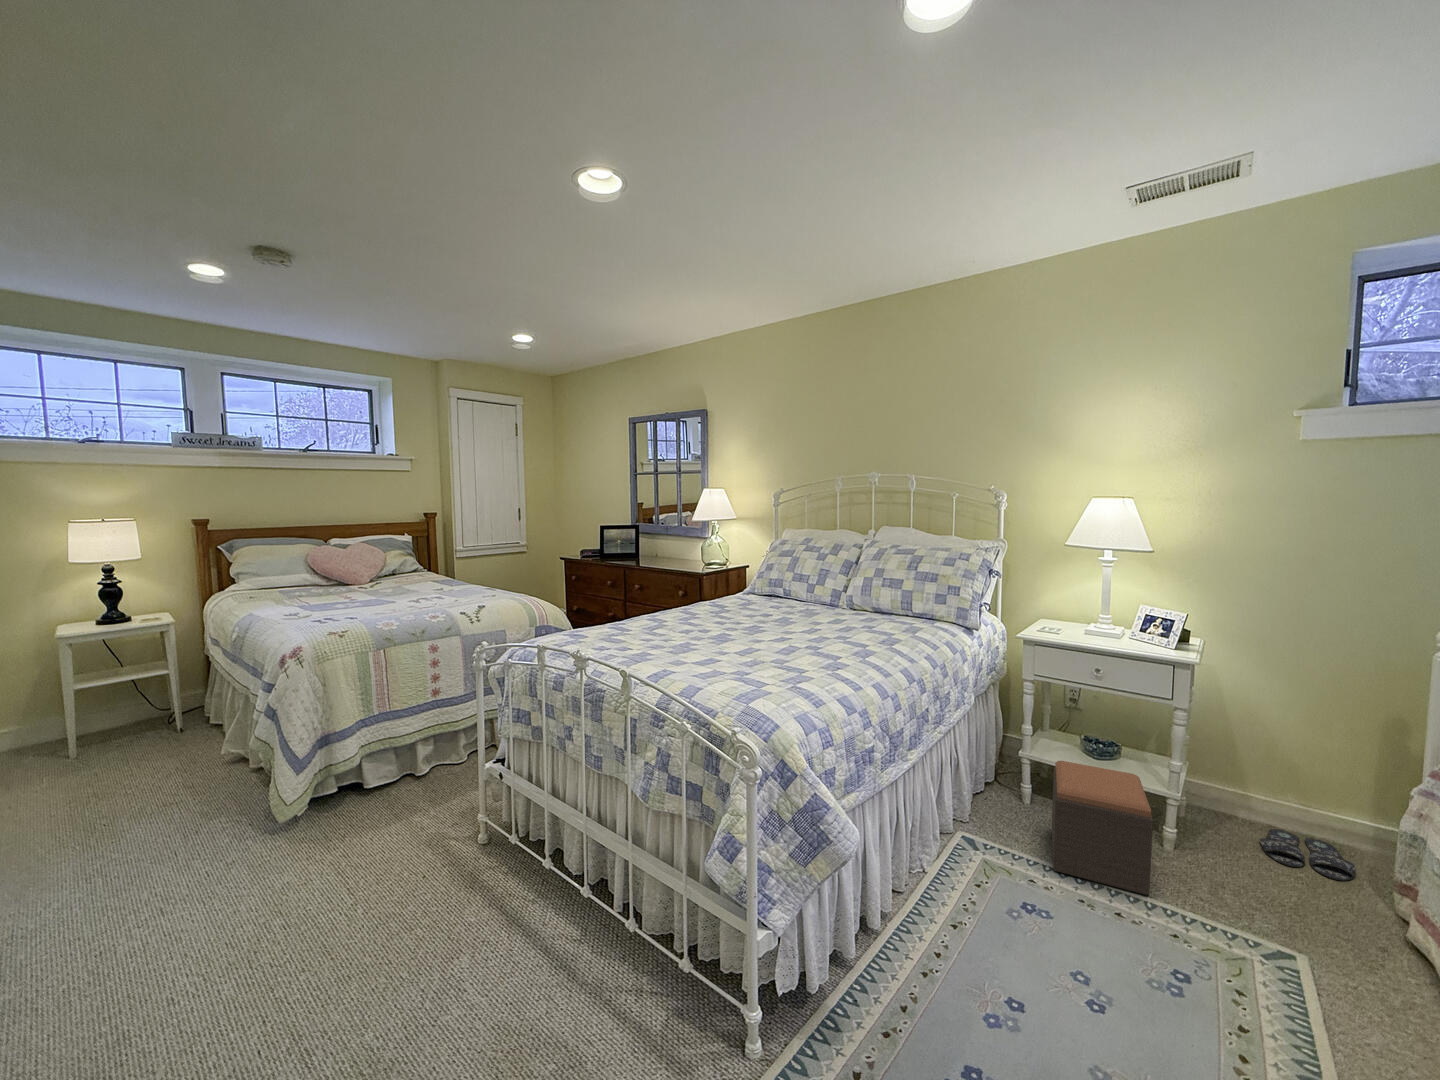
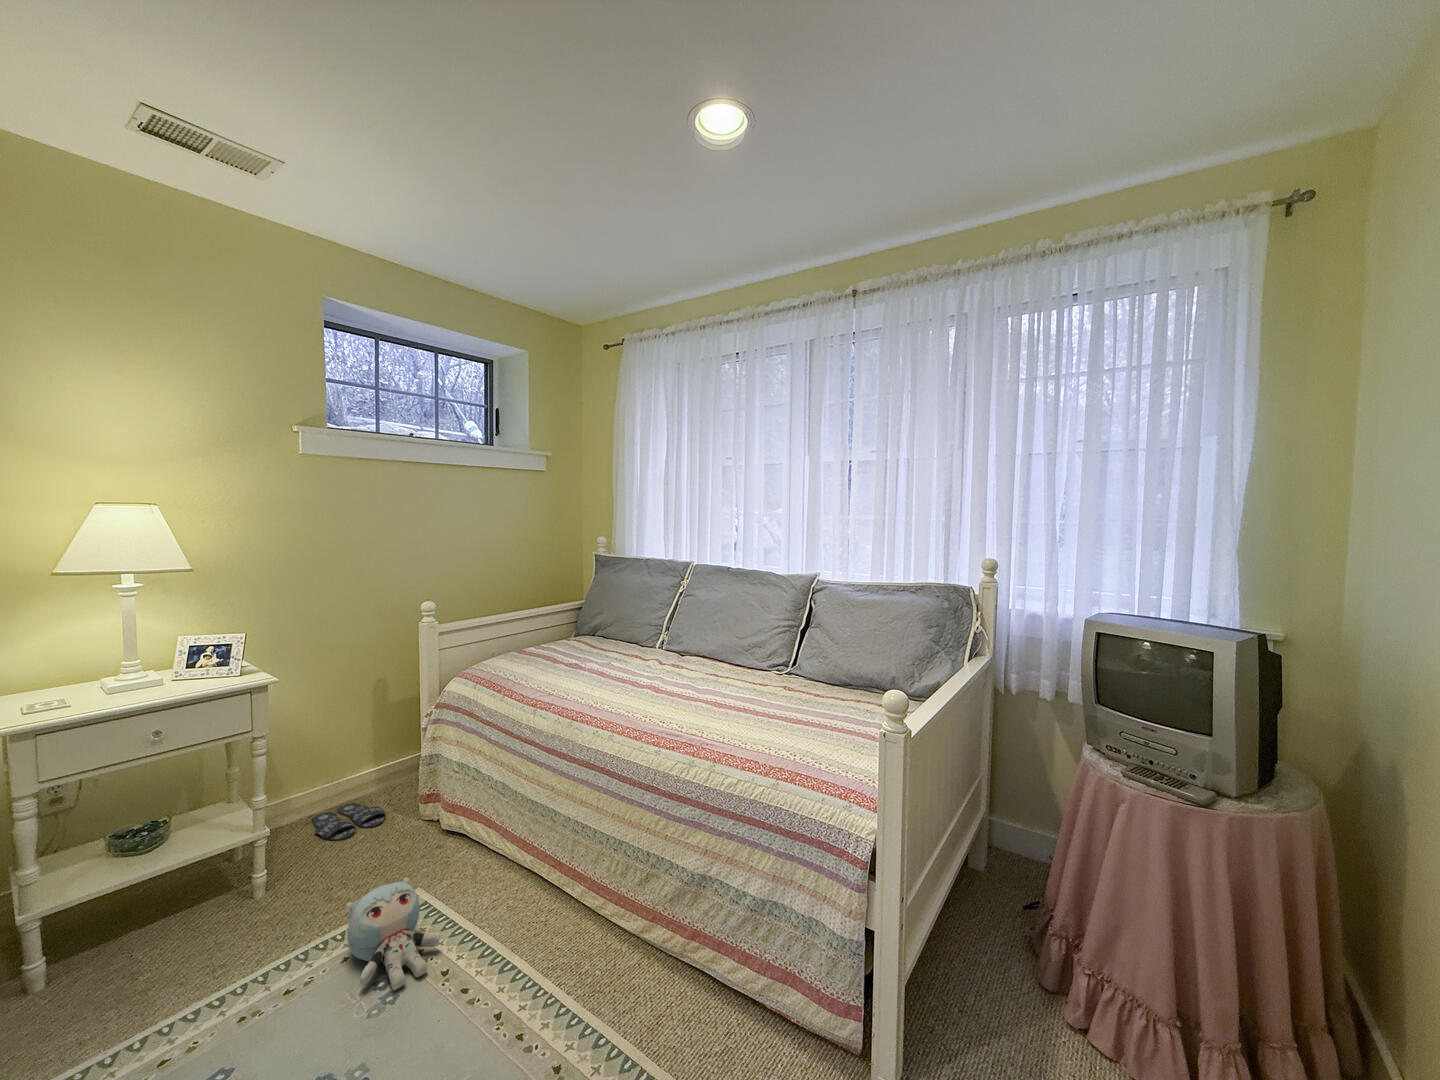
footstool: present [1052,761,1153,895] -> none [119,834,293,1023]
plush toy: none [1159,887,1260,1009] -> present [346,878,440,990]

